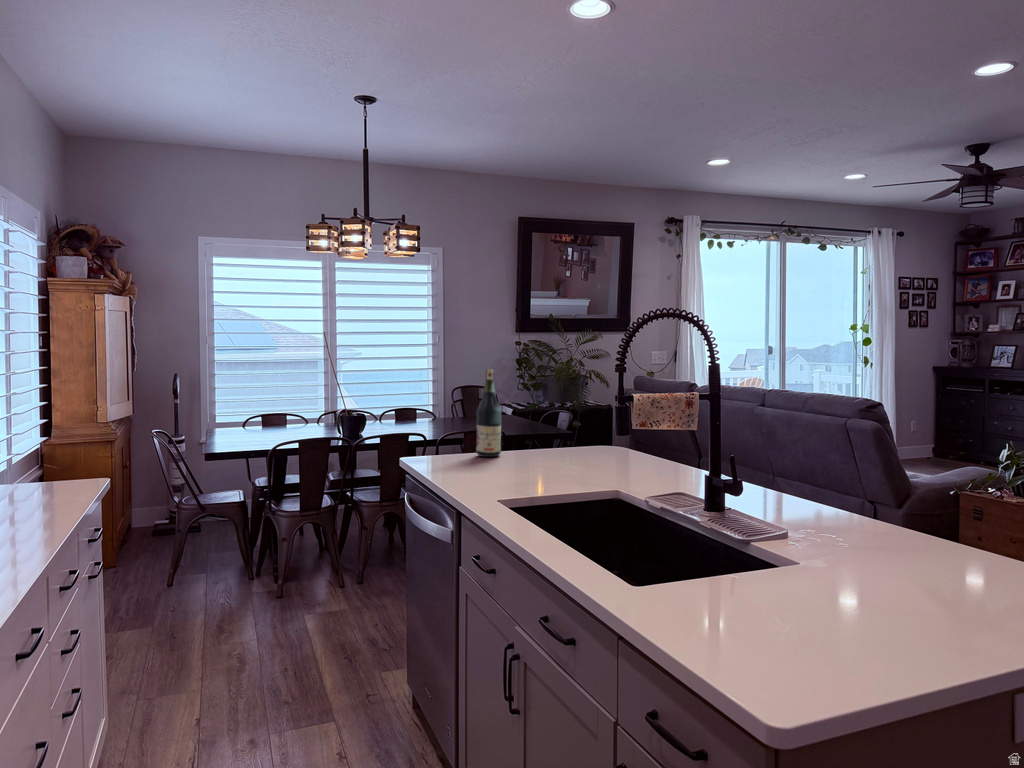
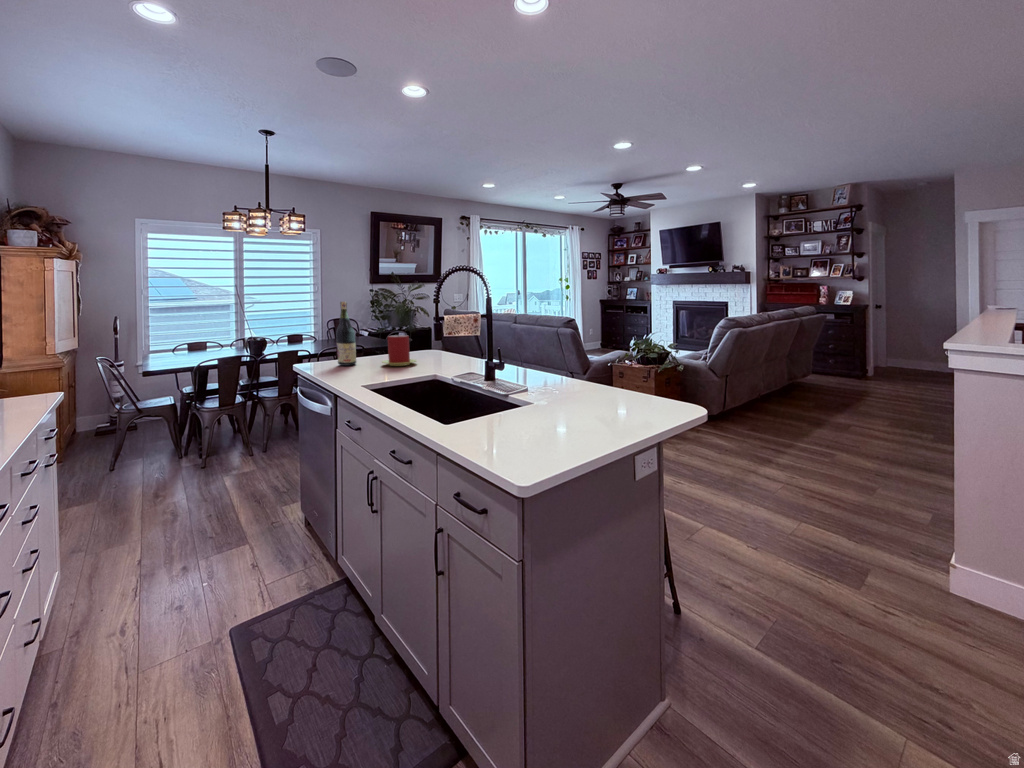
candle: none [535,418,583,461] -> present [382,335,416,366]

